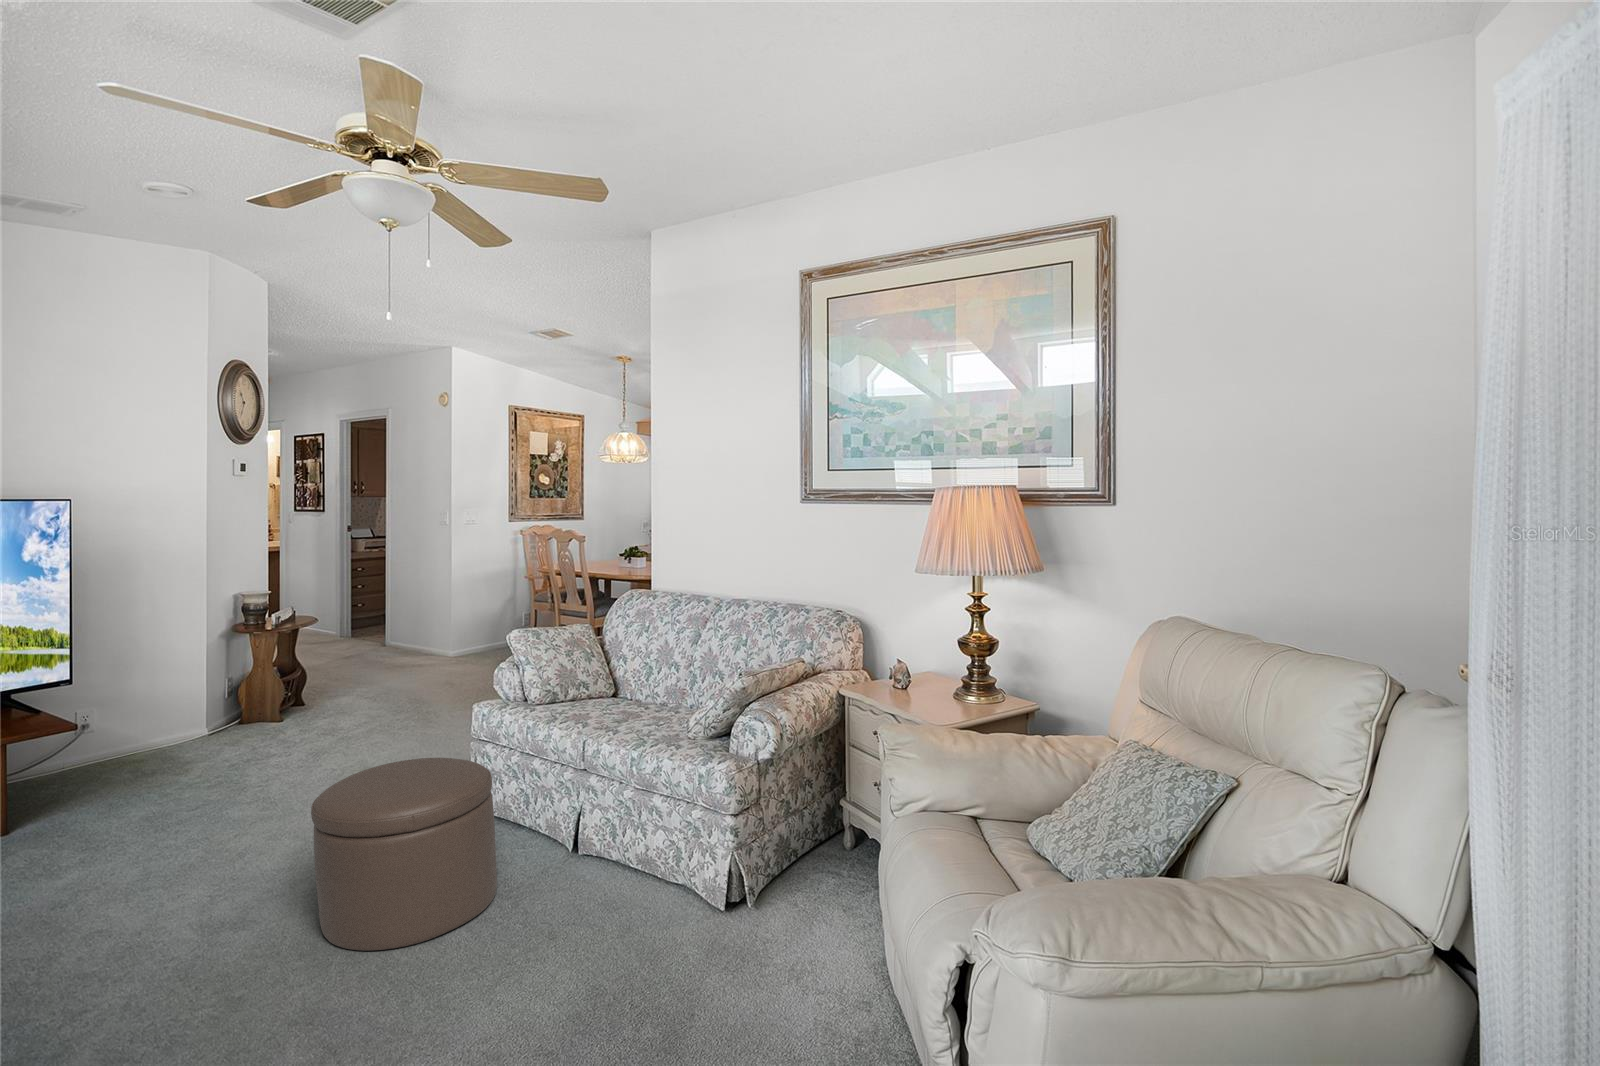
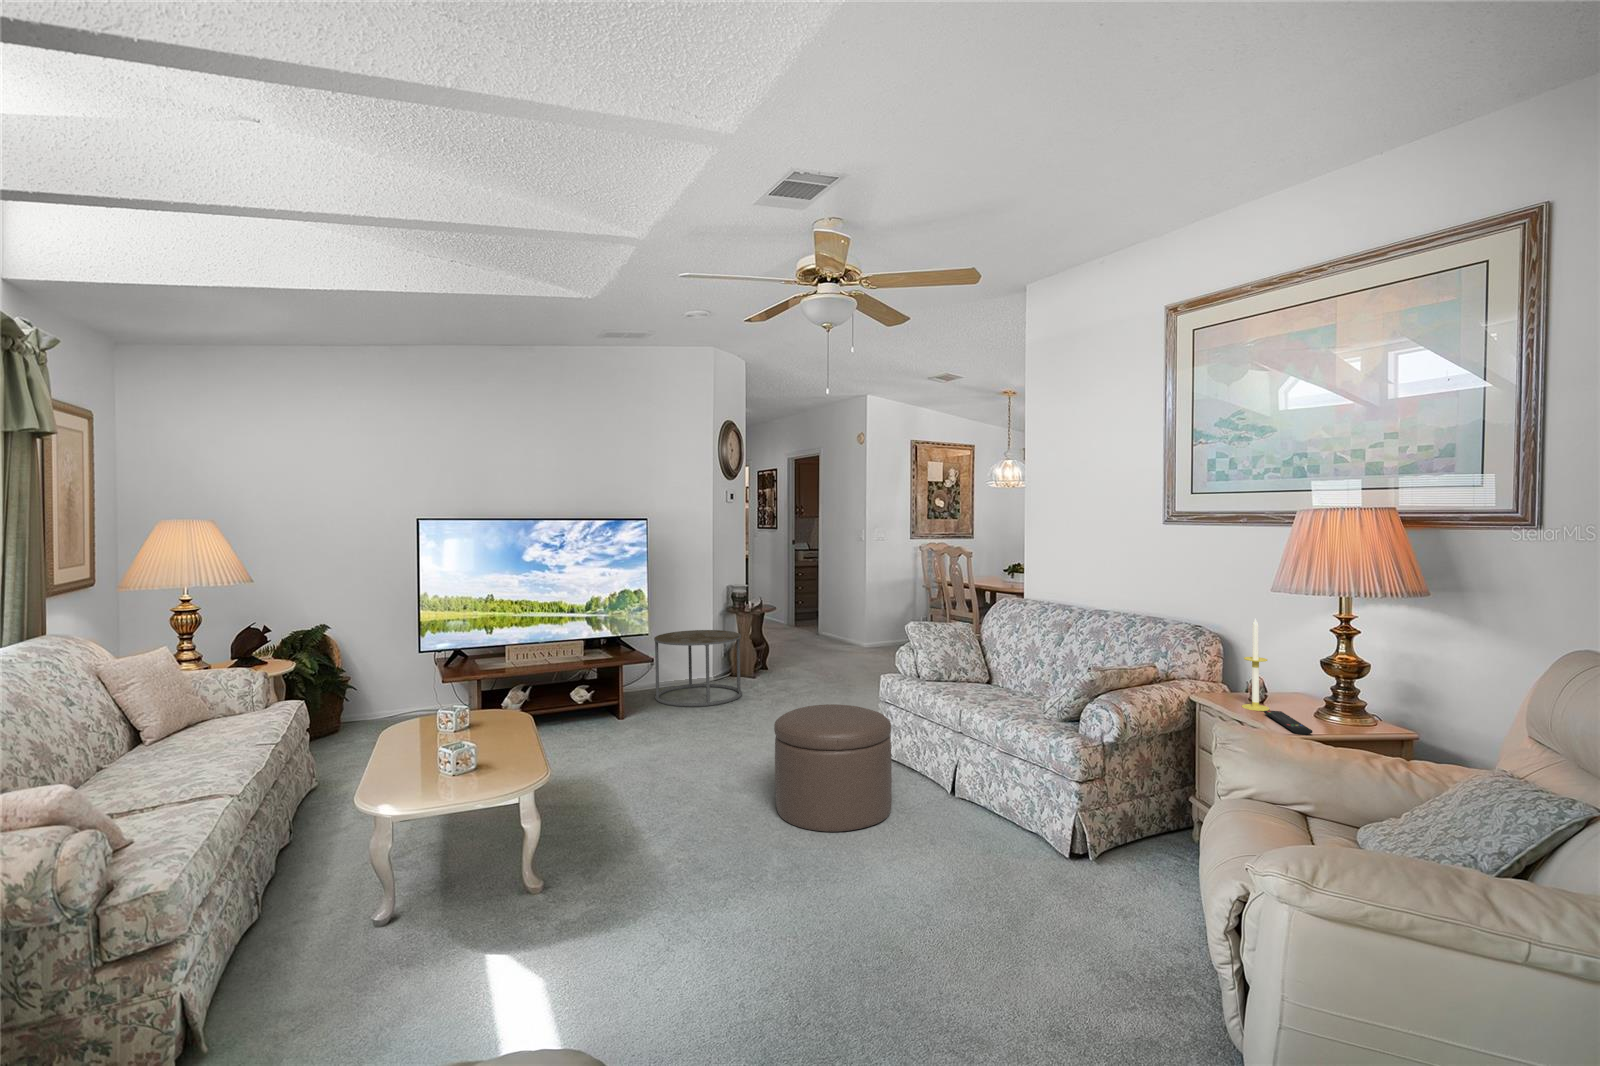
candle: none [892,602,918,701] -> present [1242,619,1270,711]
side table: none [110,663,272,785] -> present [654,630,742,707]
remote control: none [915,700,966,726] -> present [1264,711,1312,735]

